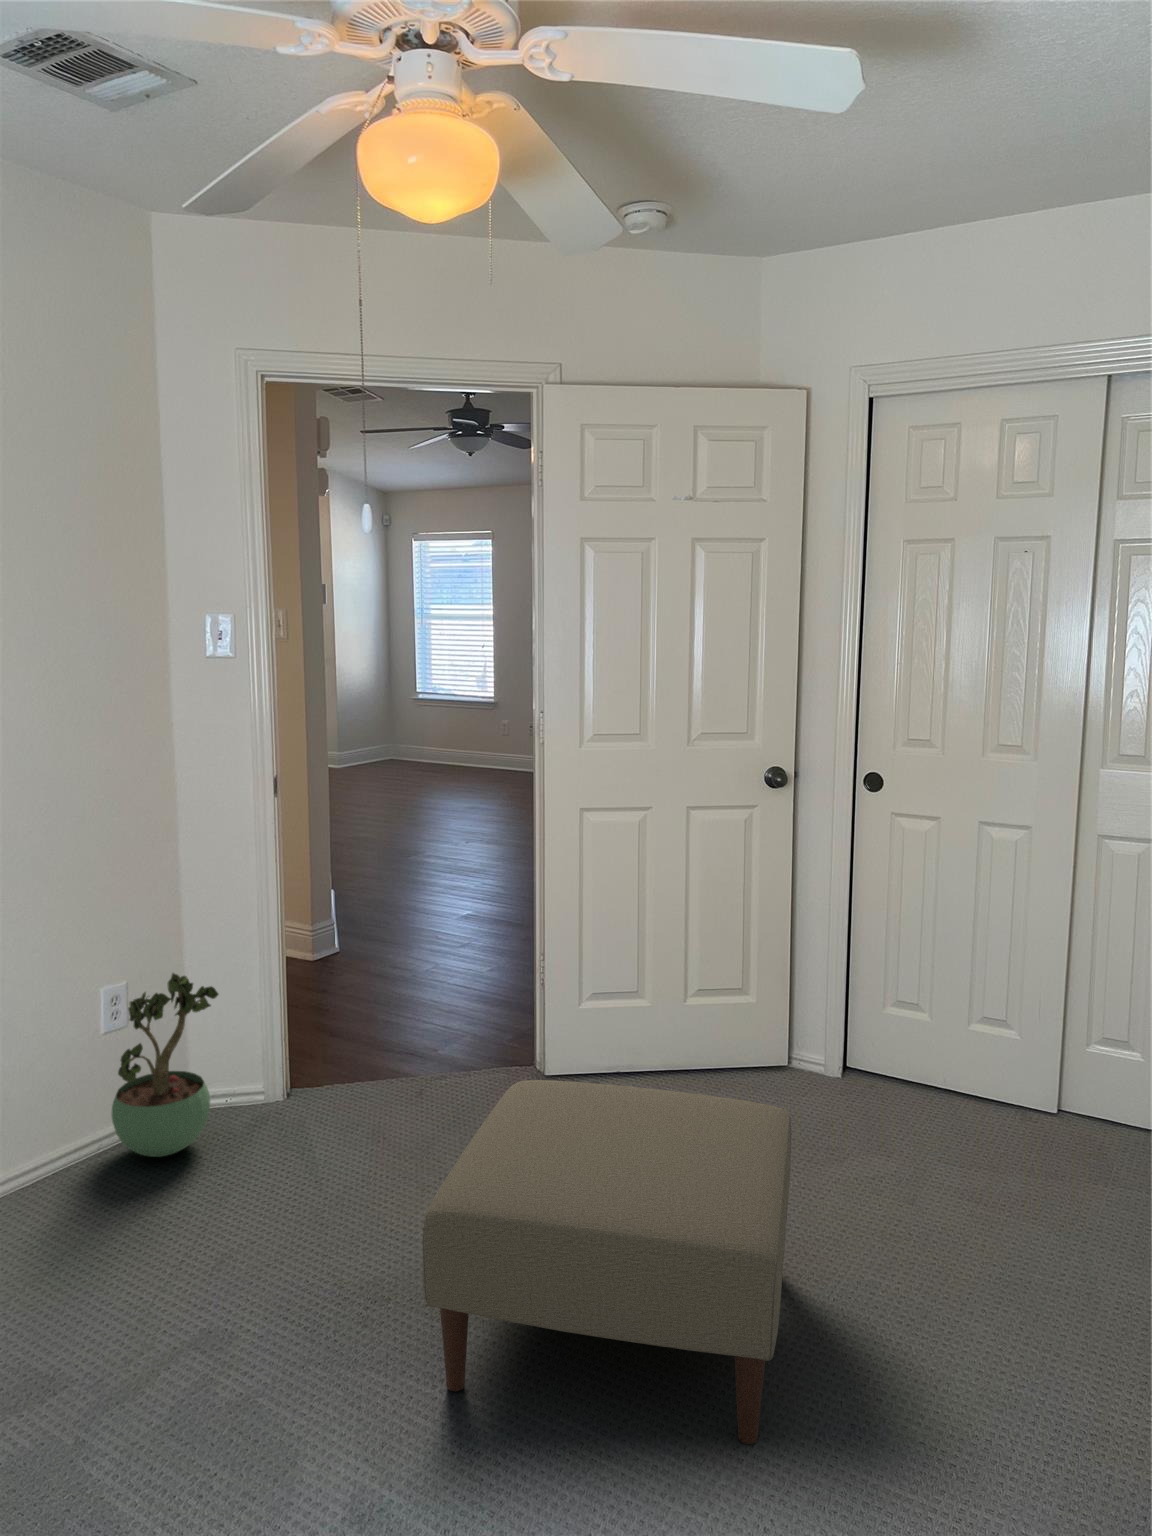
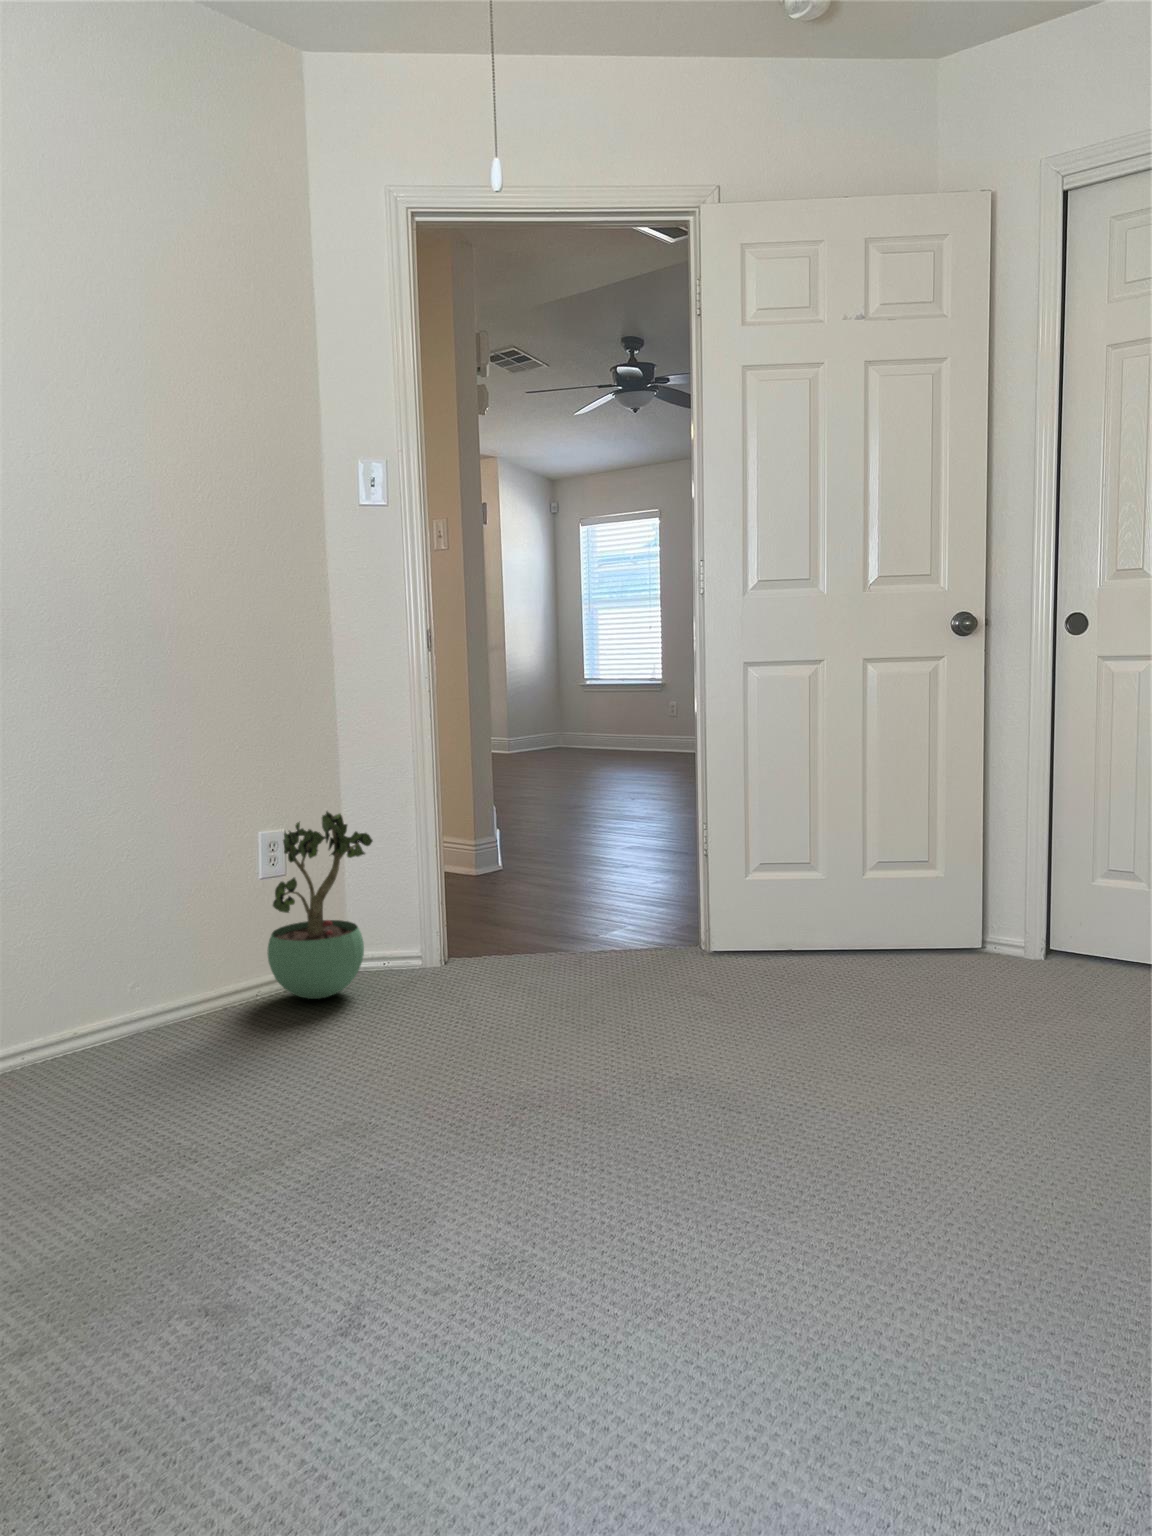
ottoman: present [423,1080,791,1444] -> none [569,892,991,1237]

